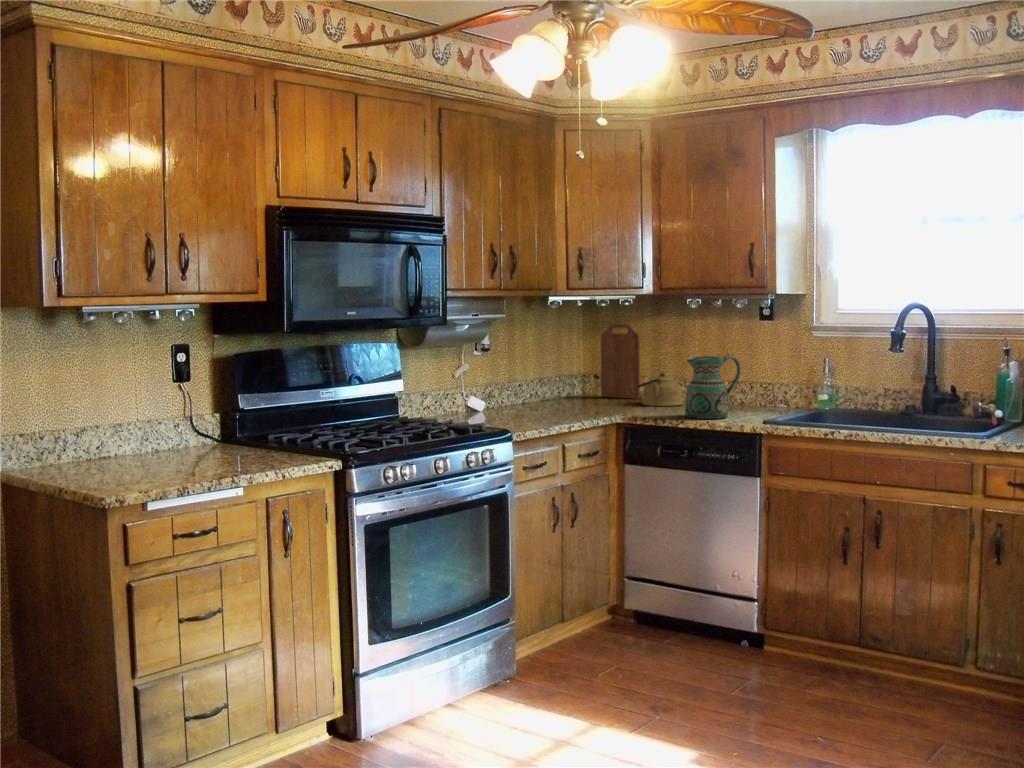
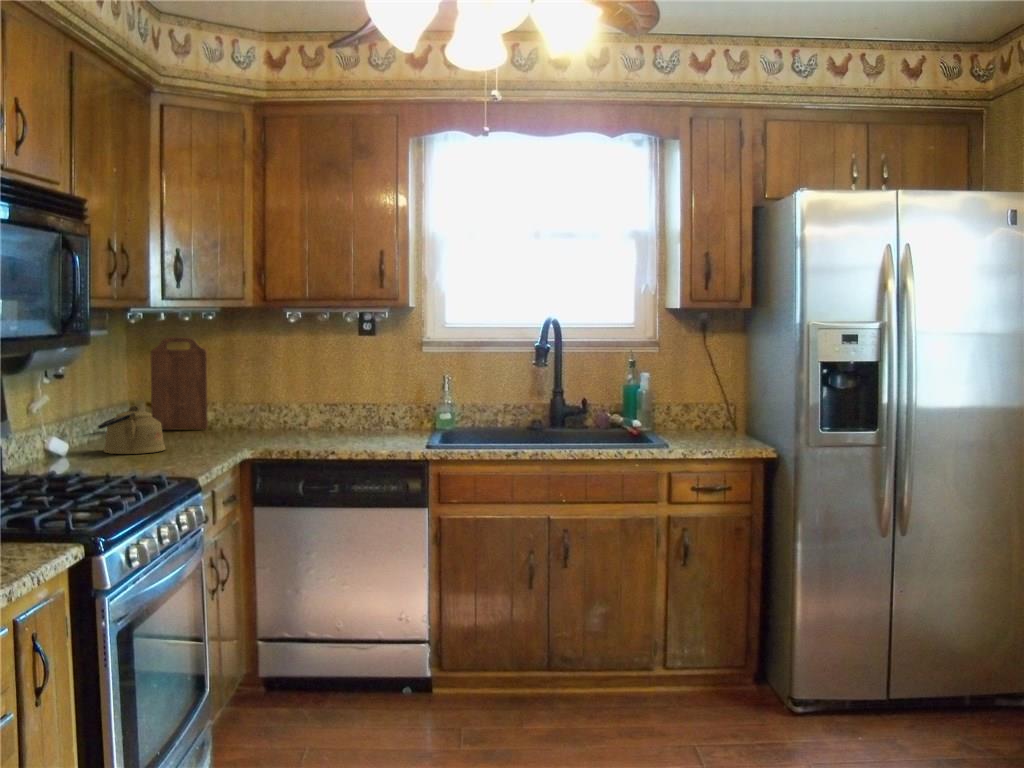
ceramic pitcher: present [685,354,742,419] -> none [323,370,382,447]
kettle: present [637,373,682,406] -> present [98,405,165,454]

